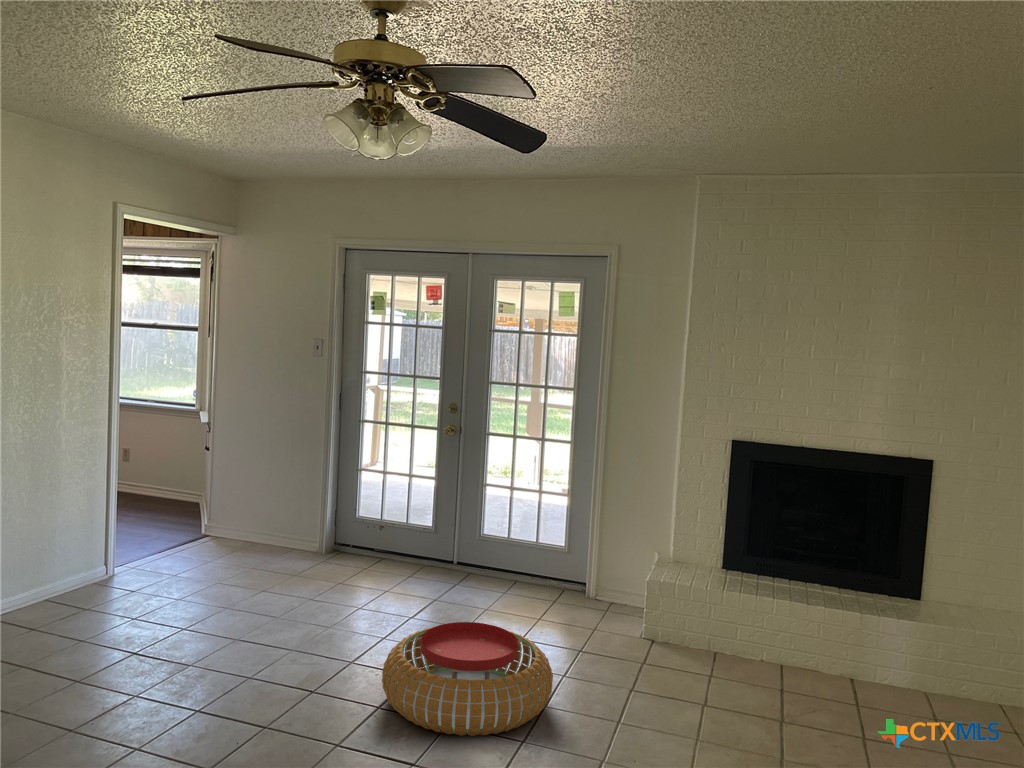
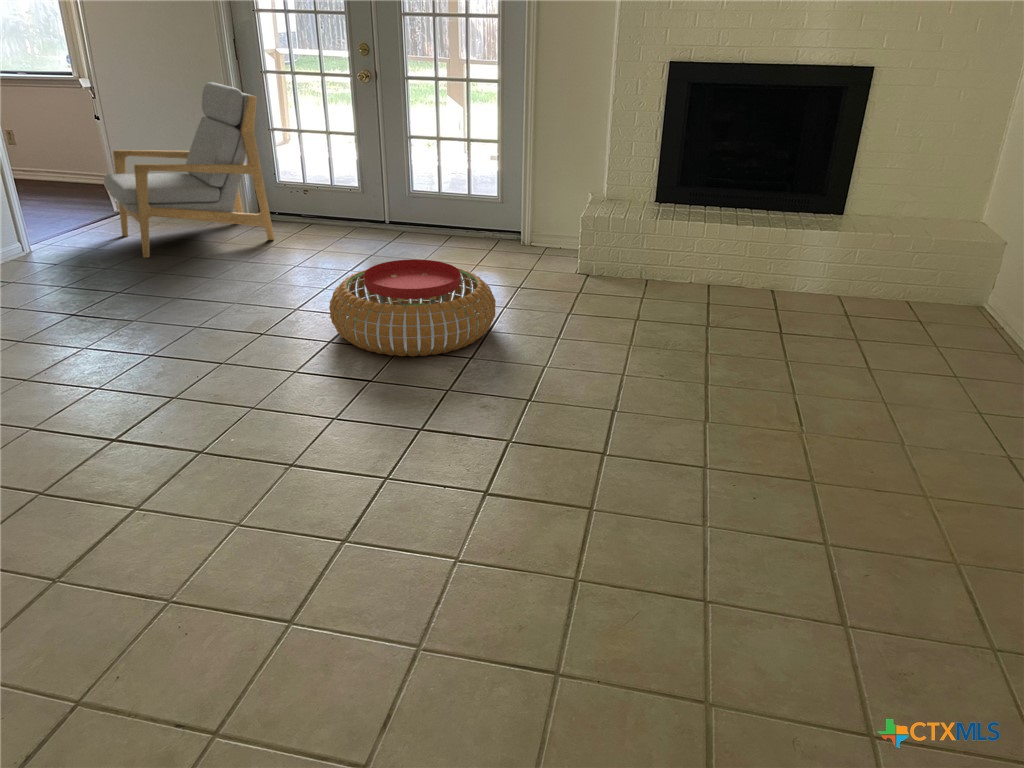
armchair: none [197,428,349,590] -> present [104,82,274,258]

